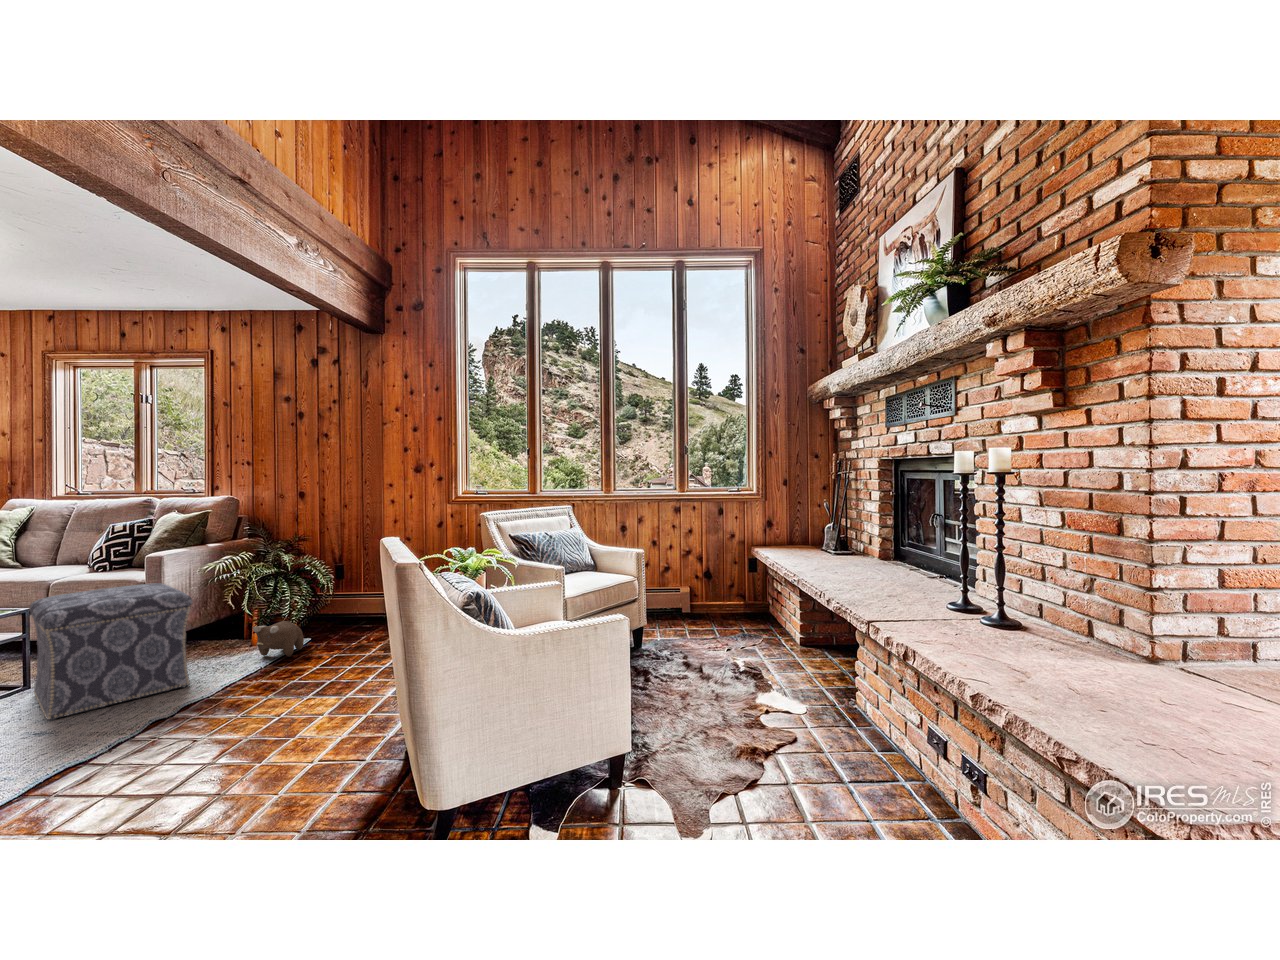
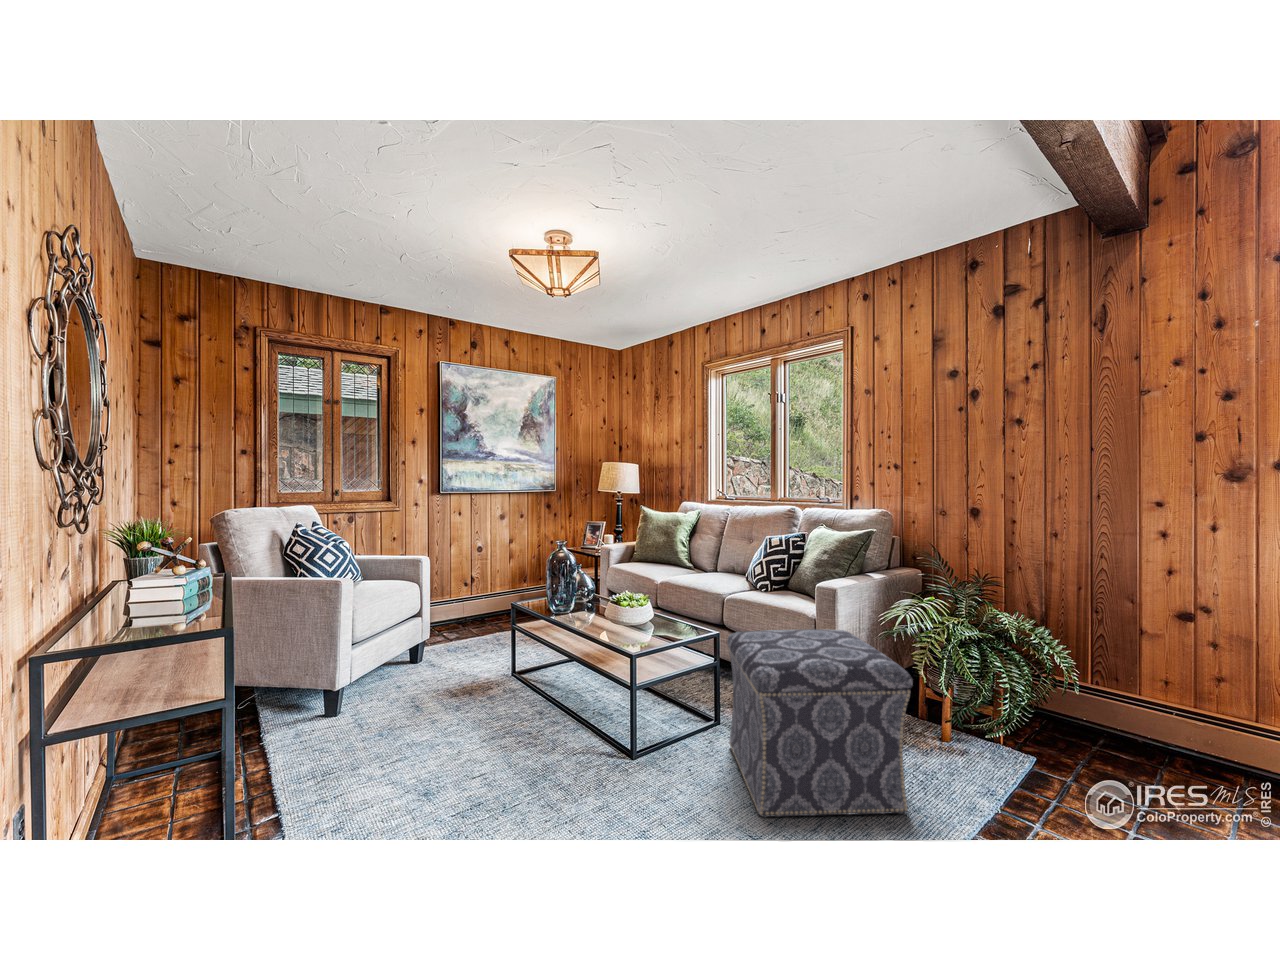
plush toy: present [253,621,304,657] -> none [972,725,1043,794]

